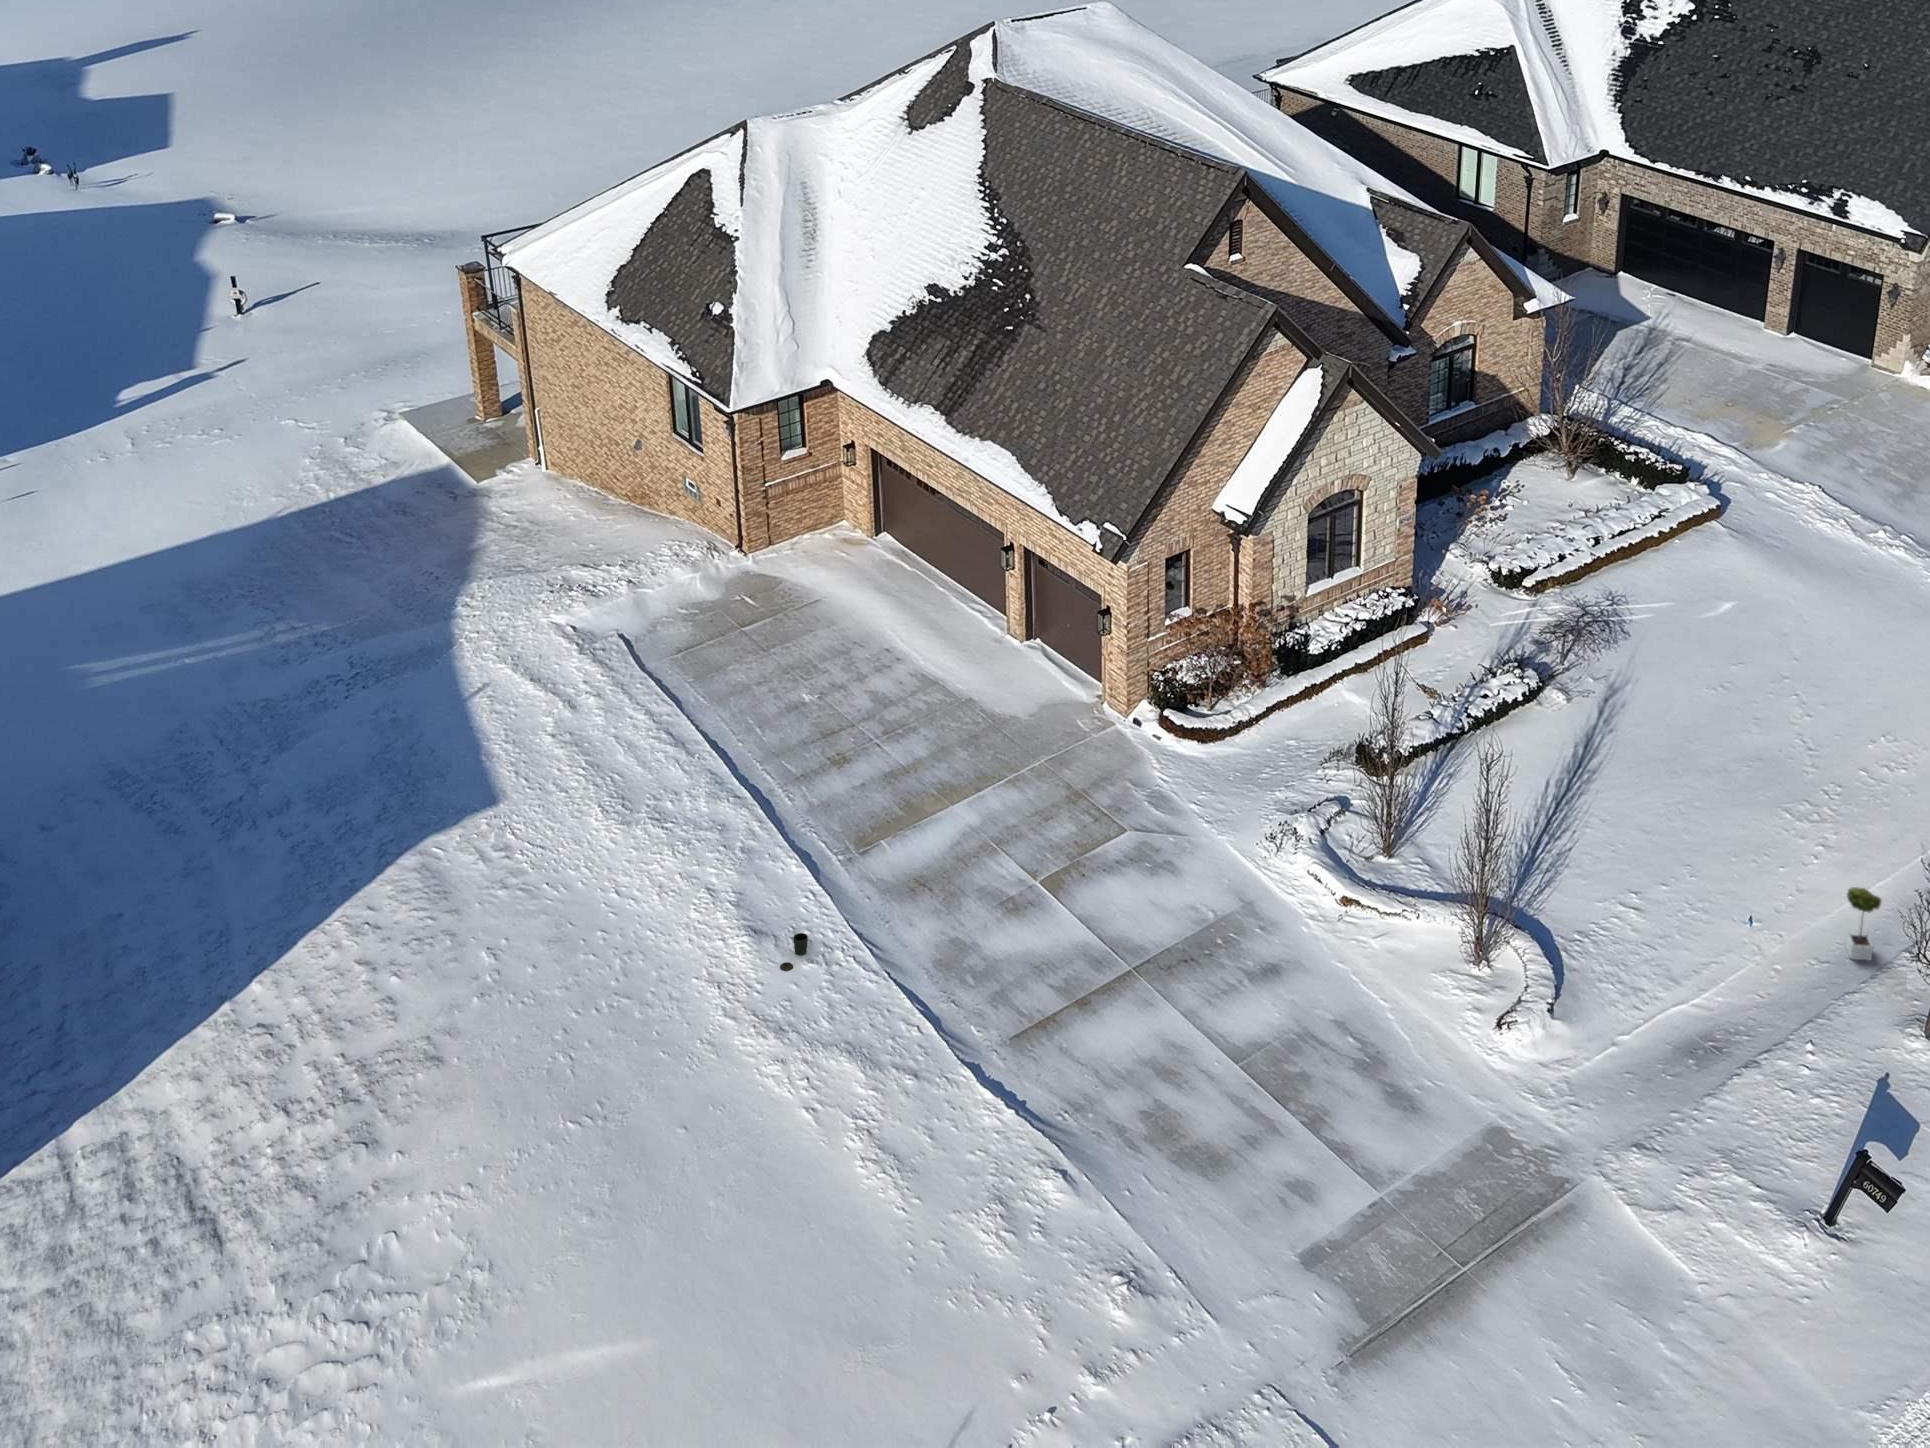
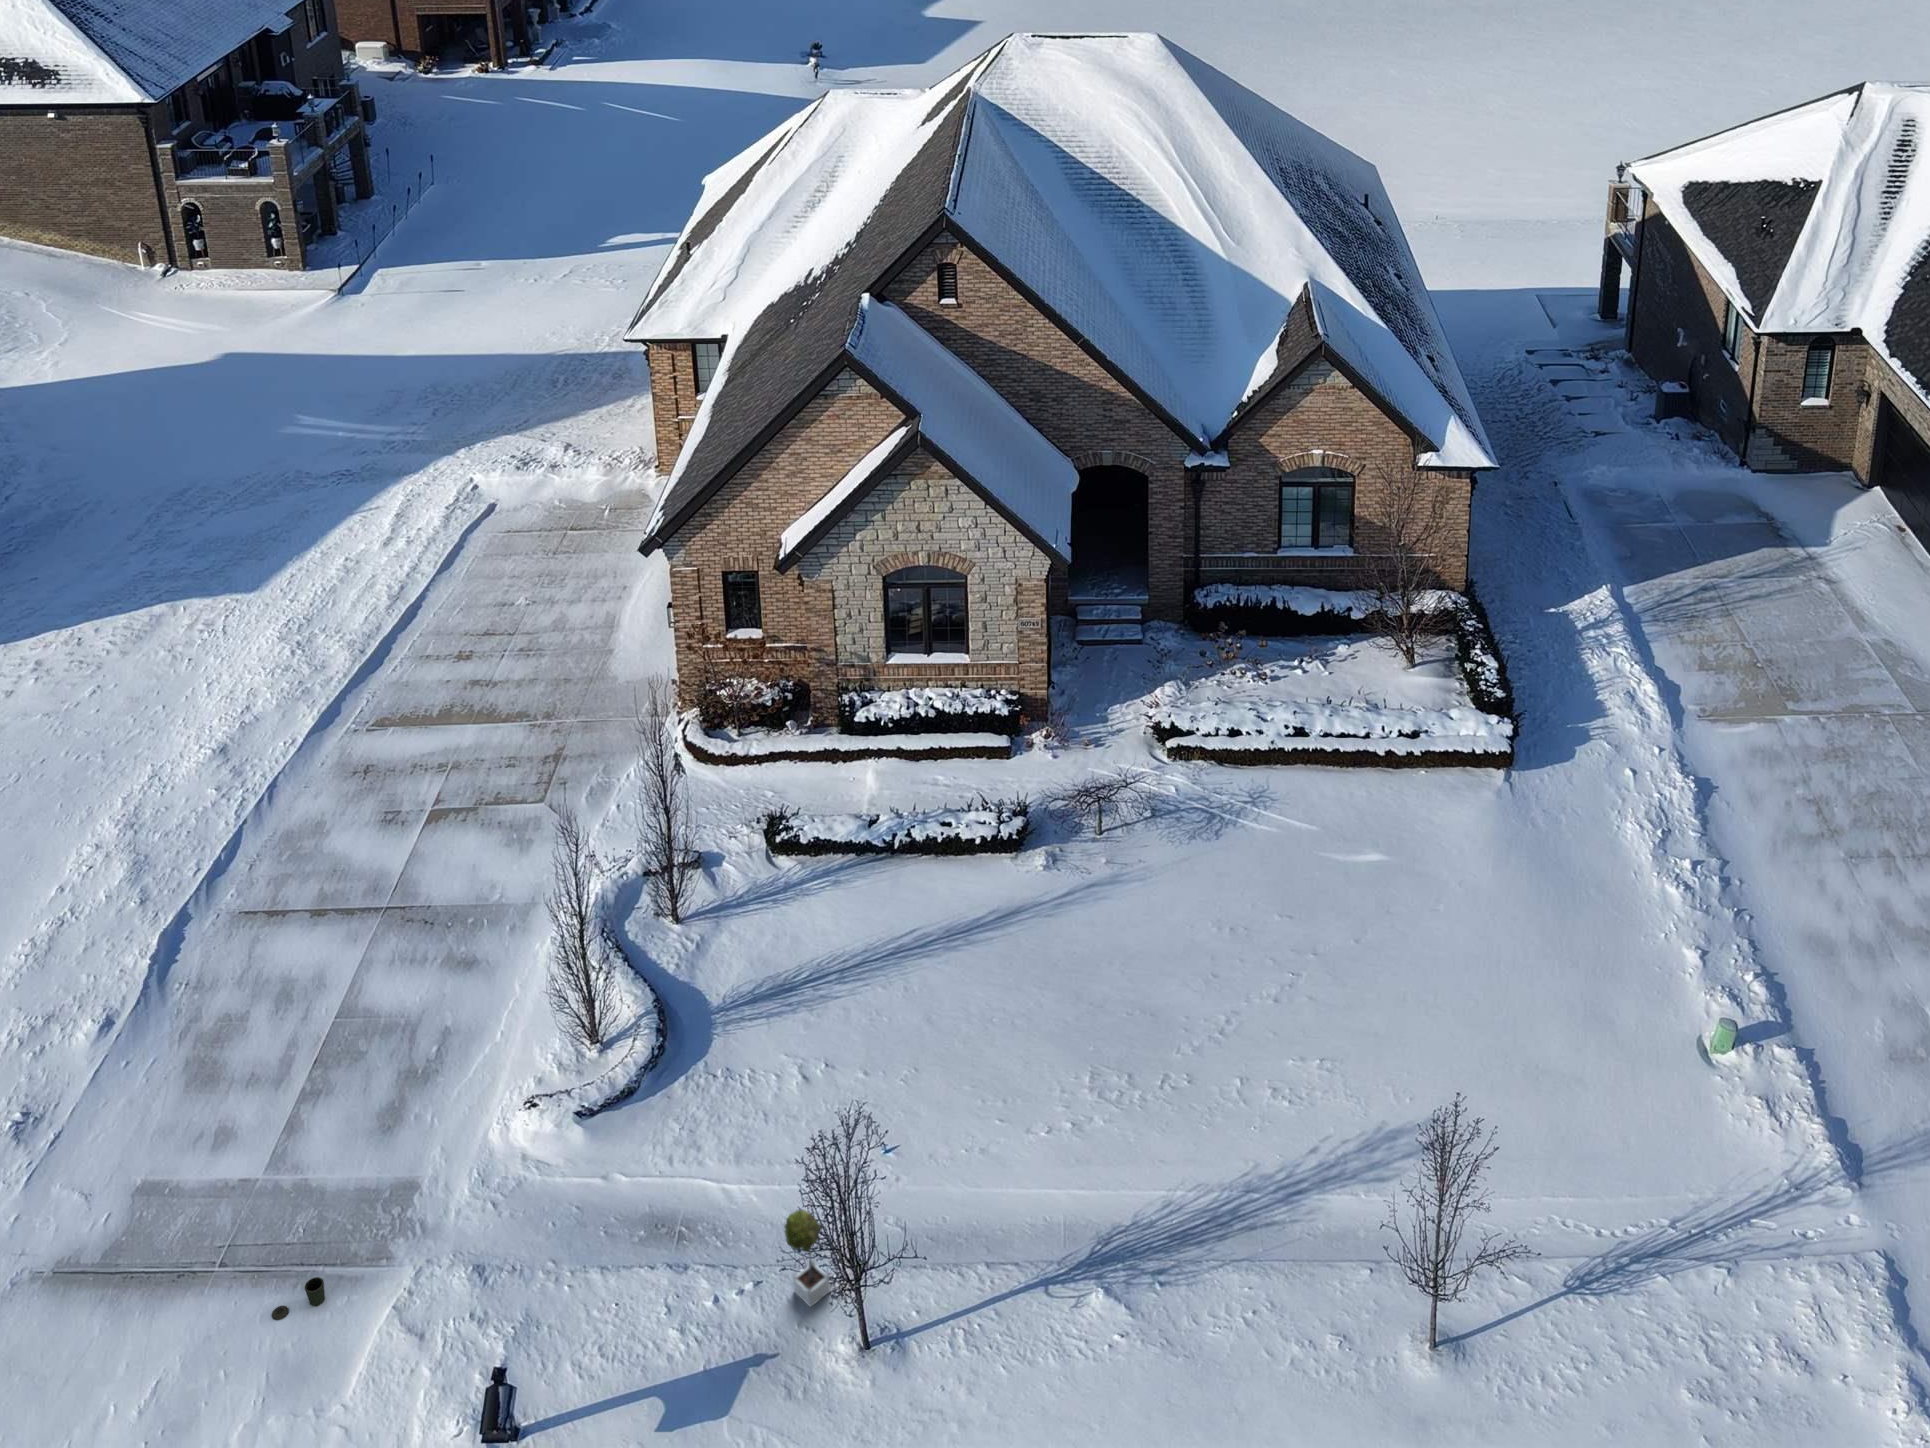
trash can: present [780,933,808,971] -> present [272,1277,325,1320]

